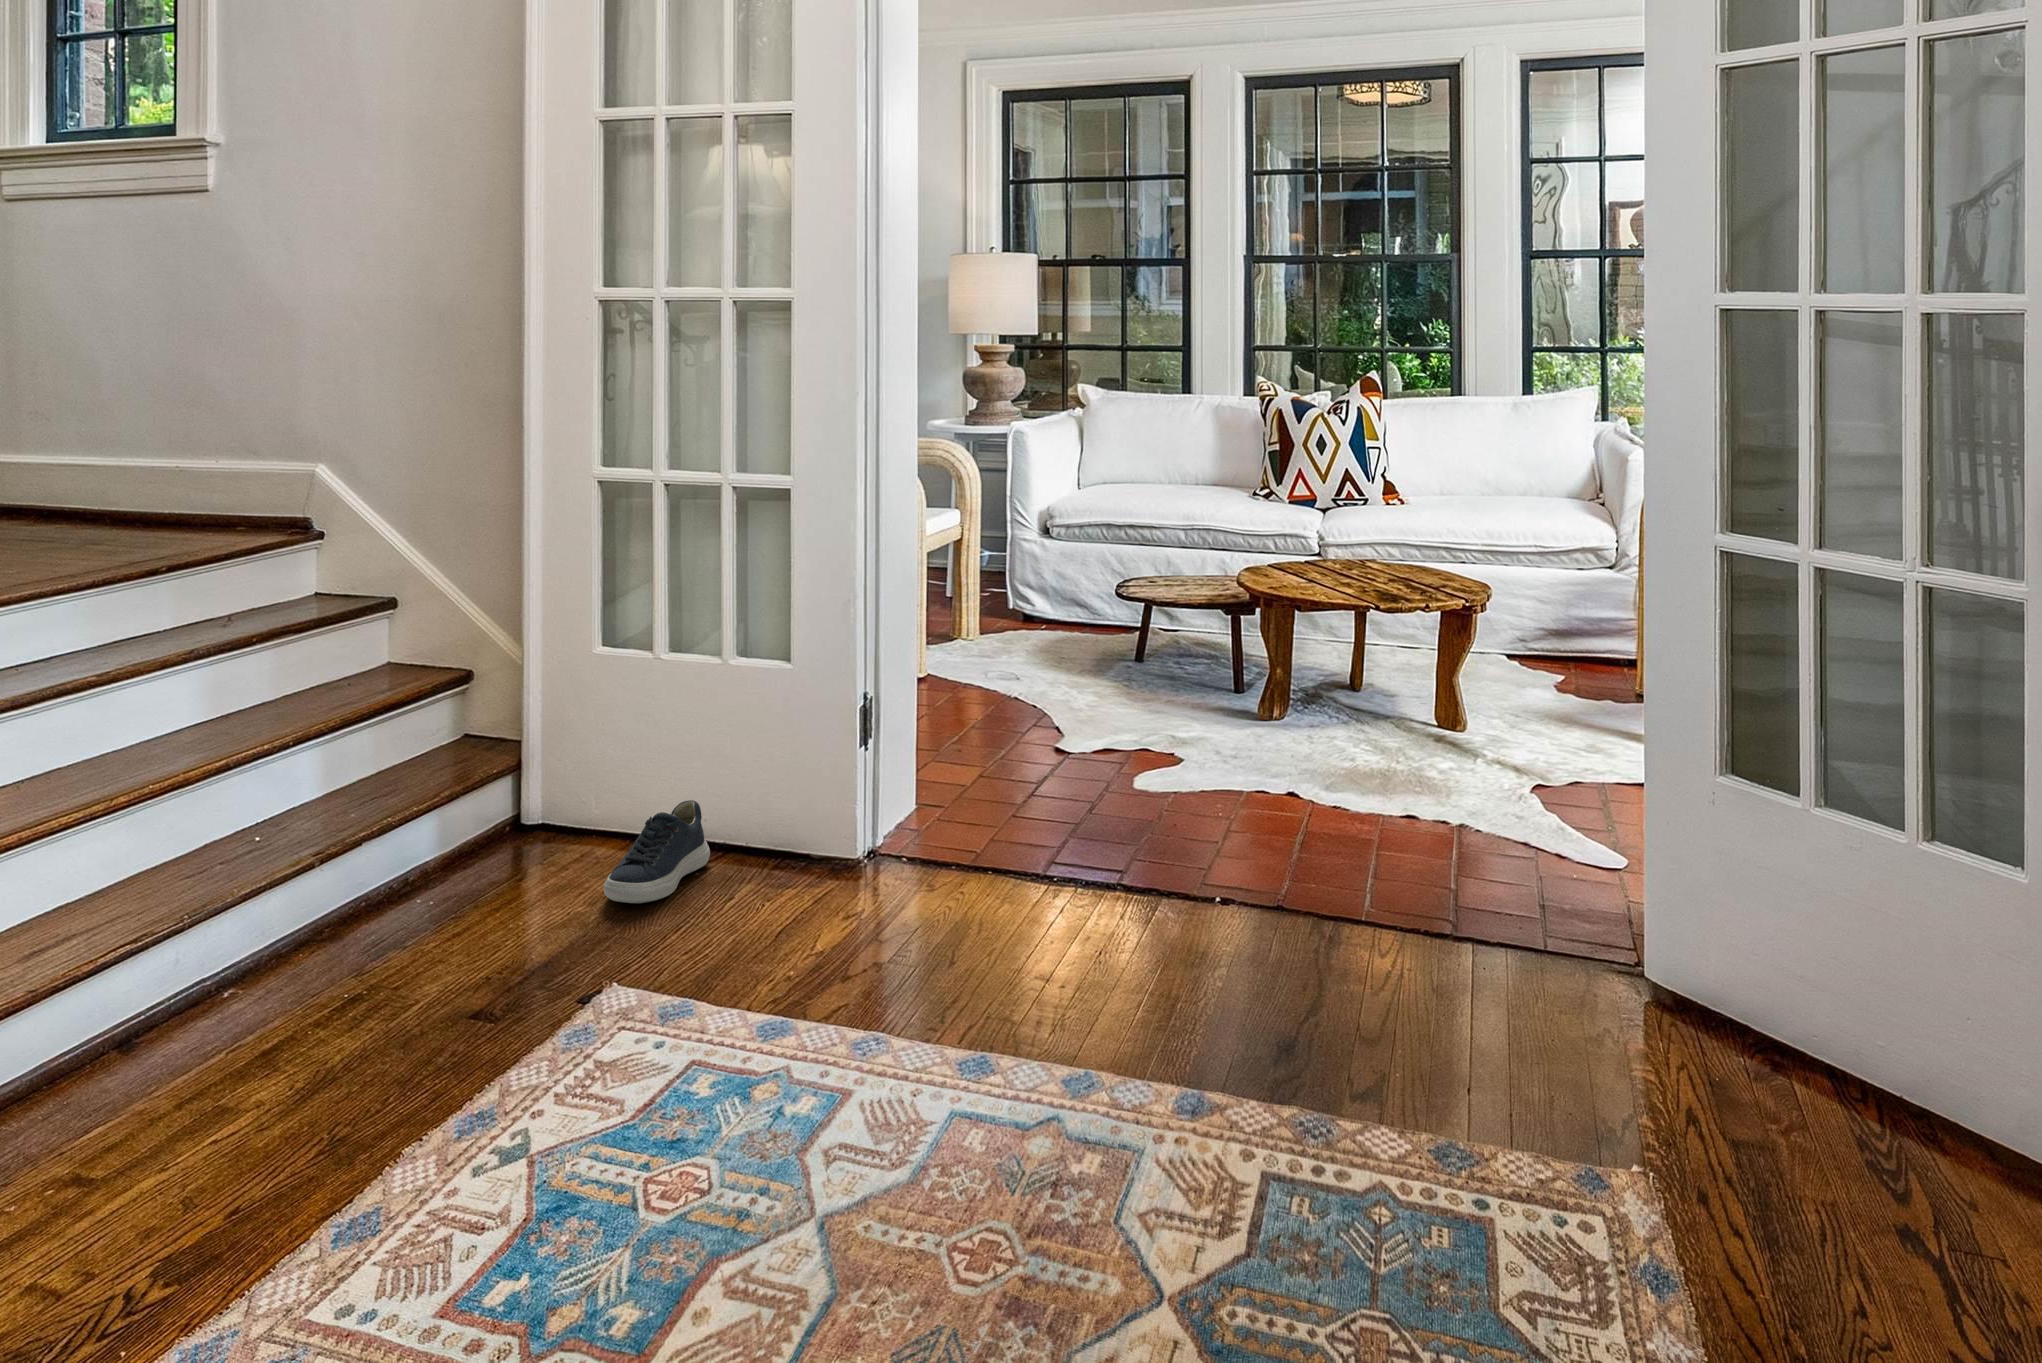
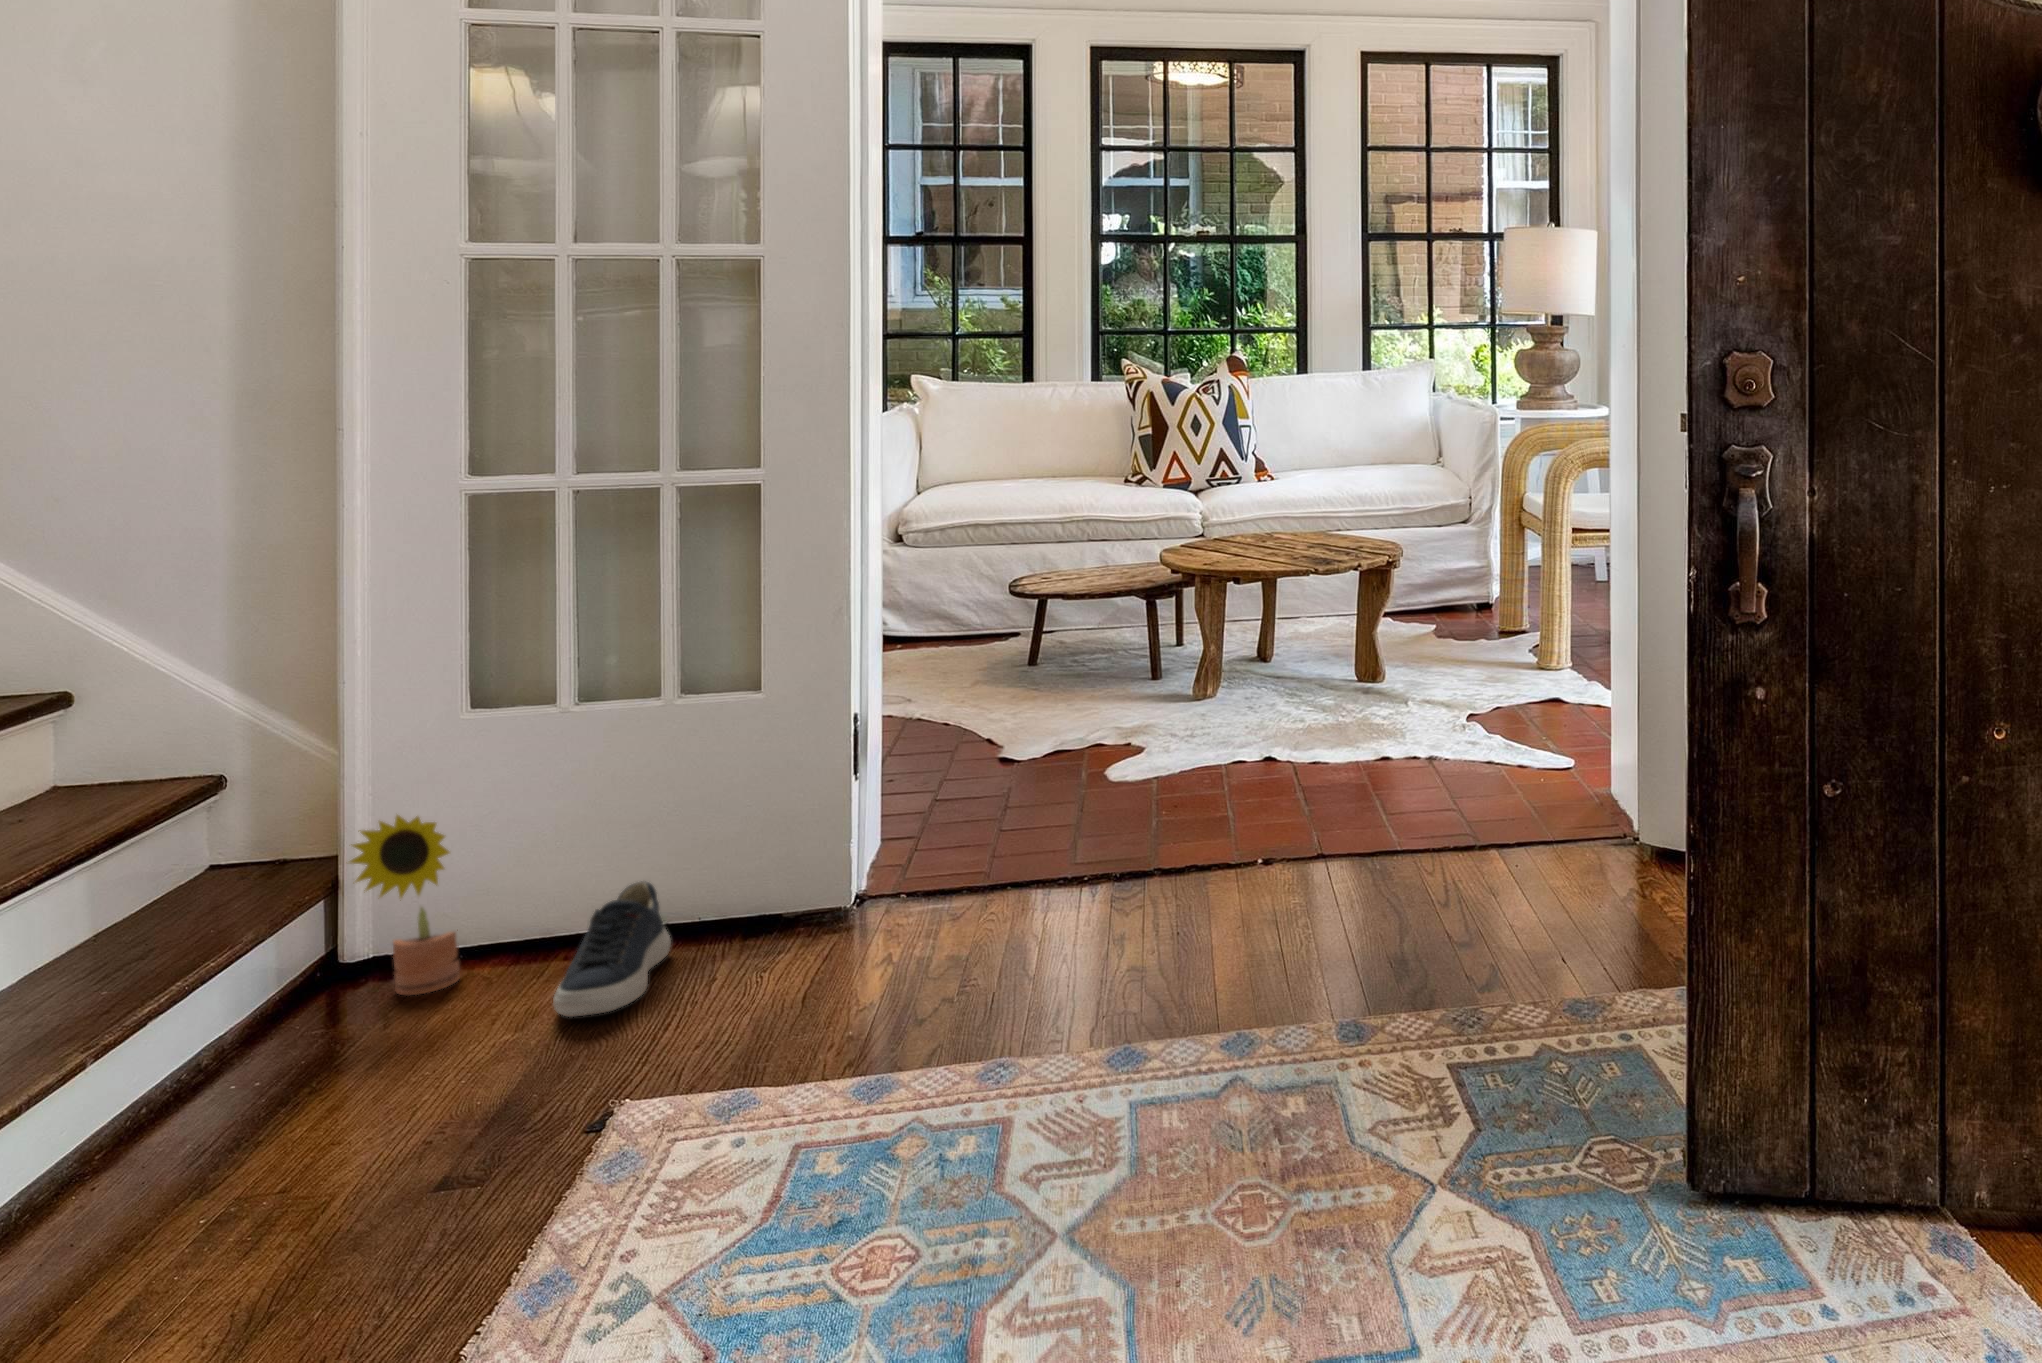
decorative plant: none [497,712,571,854] -> present [350,815,460,995]

